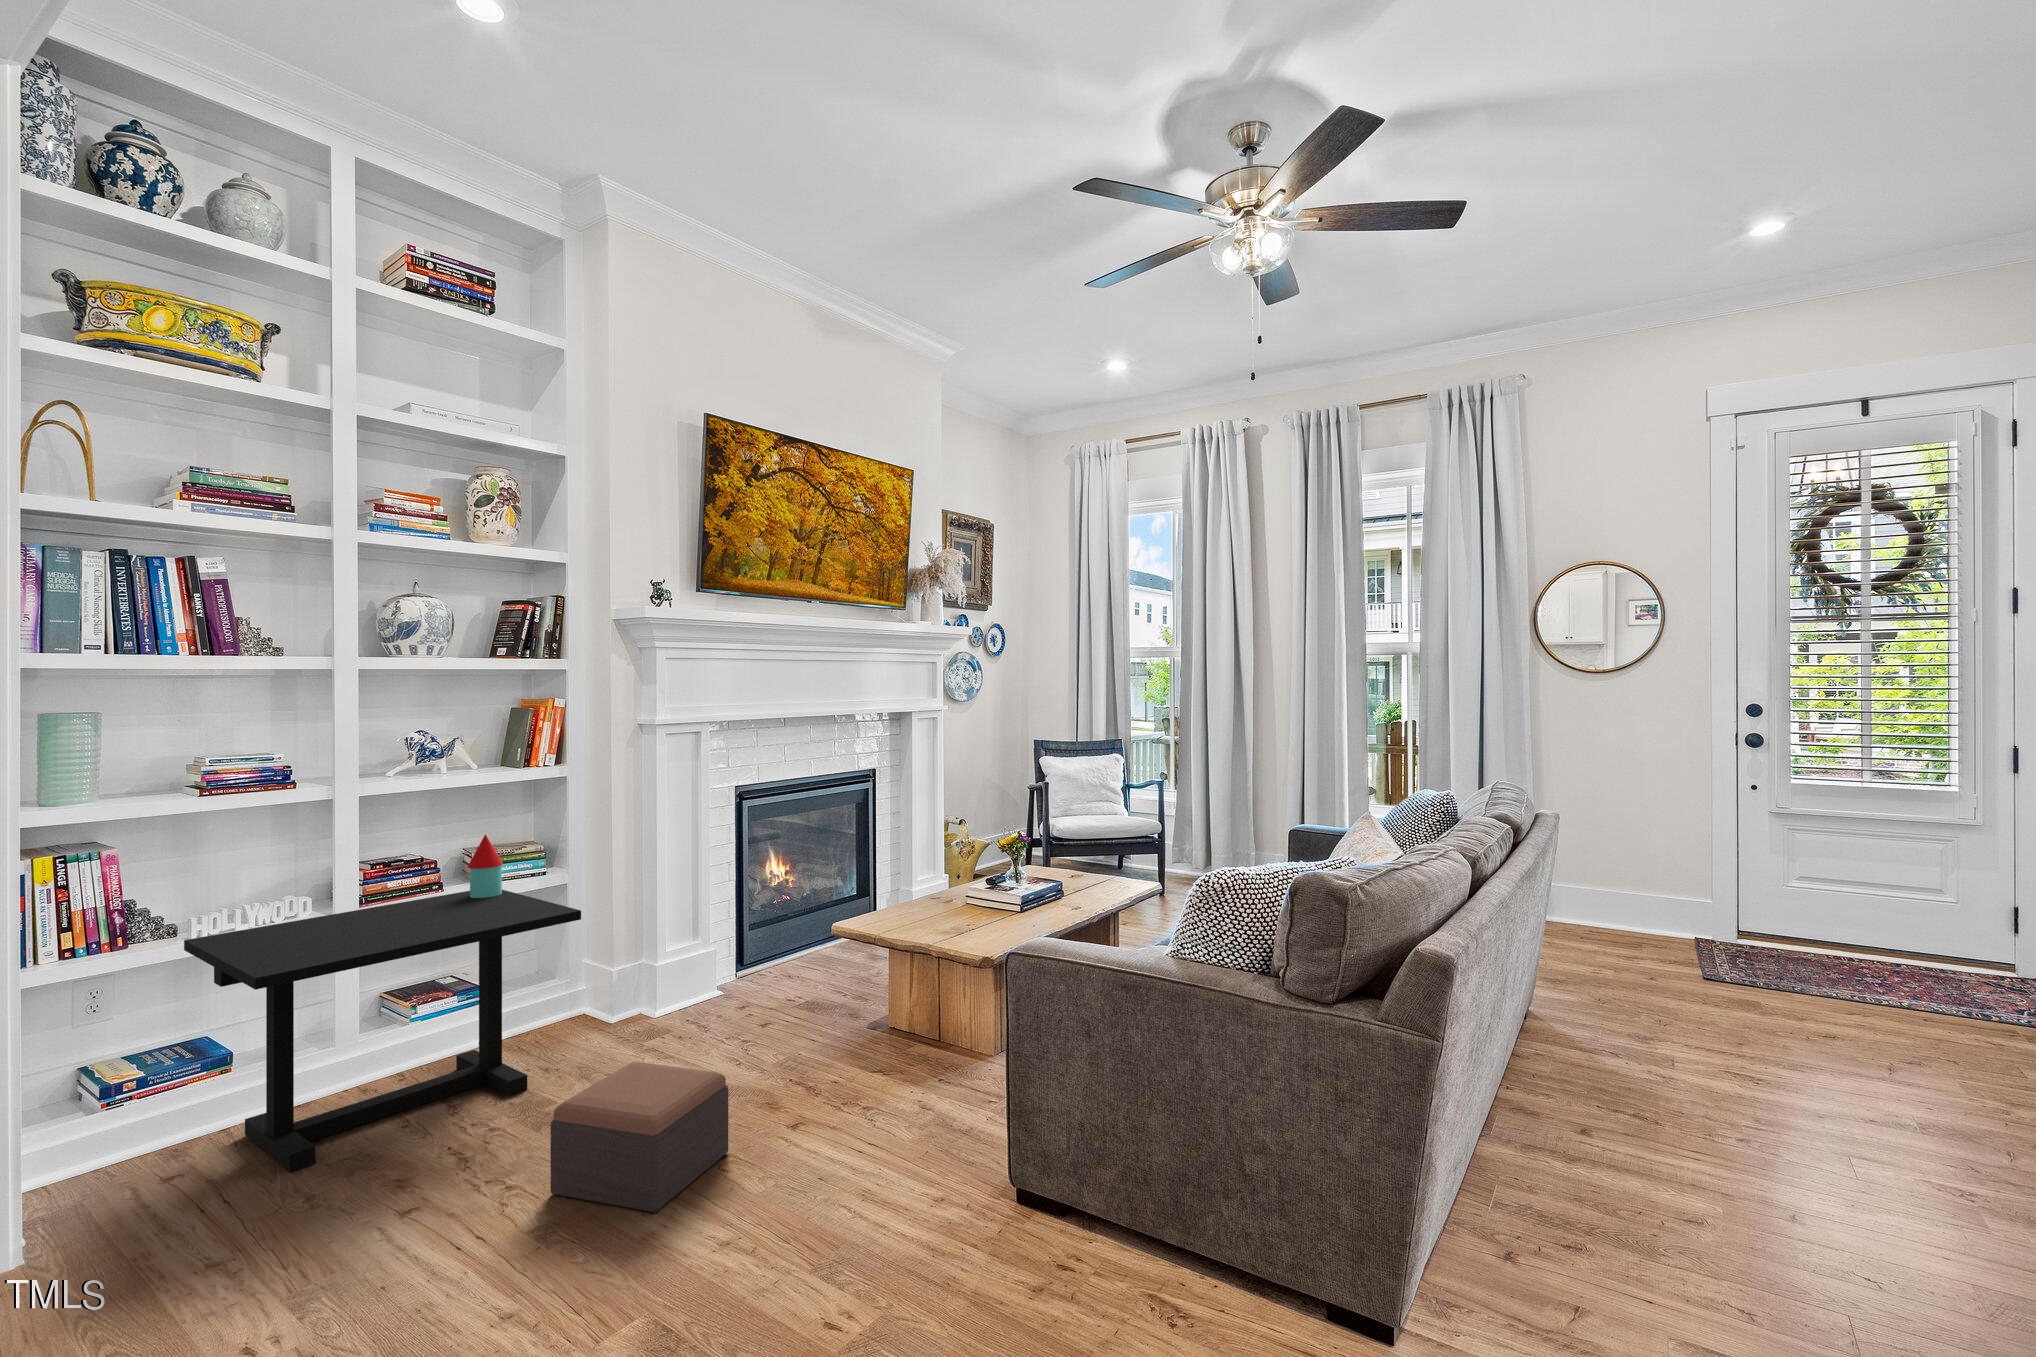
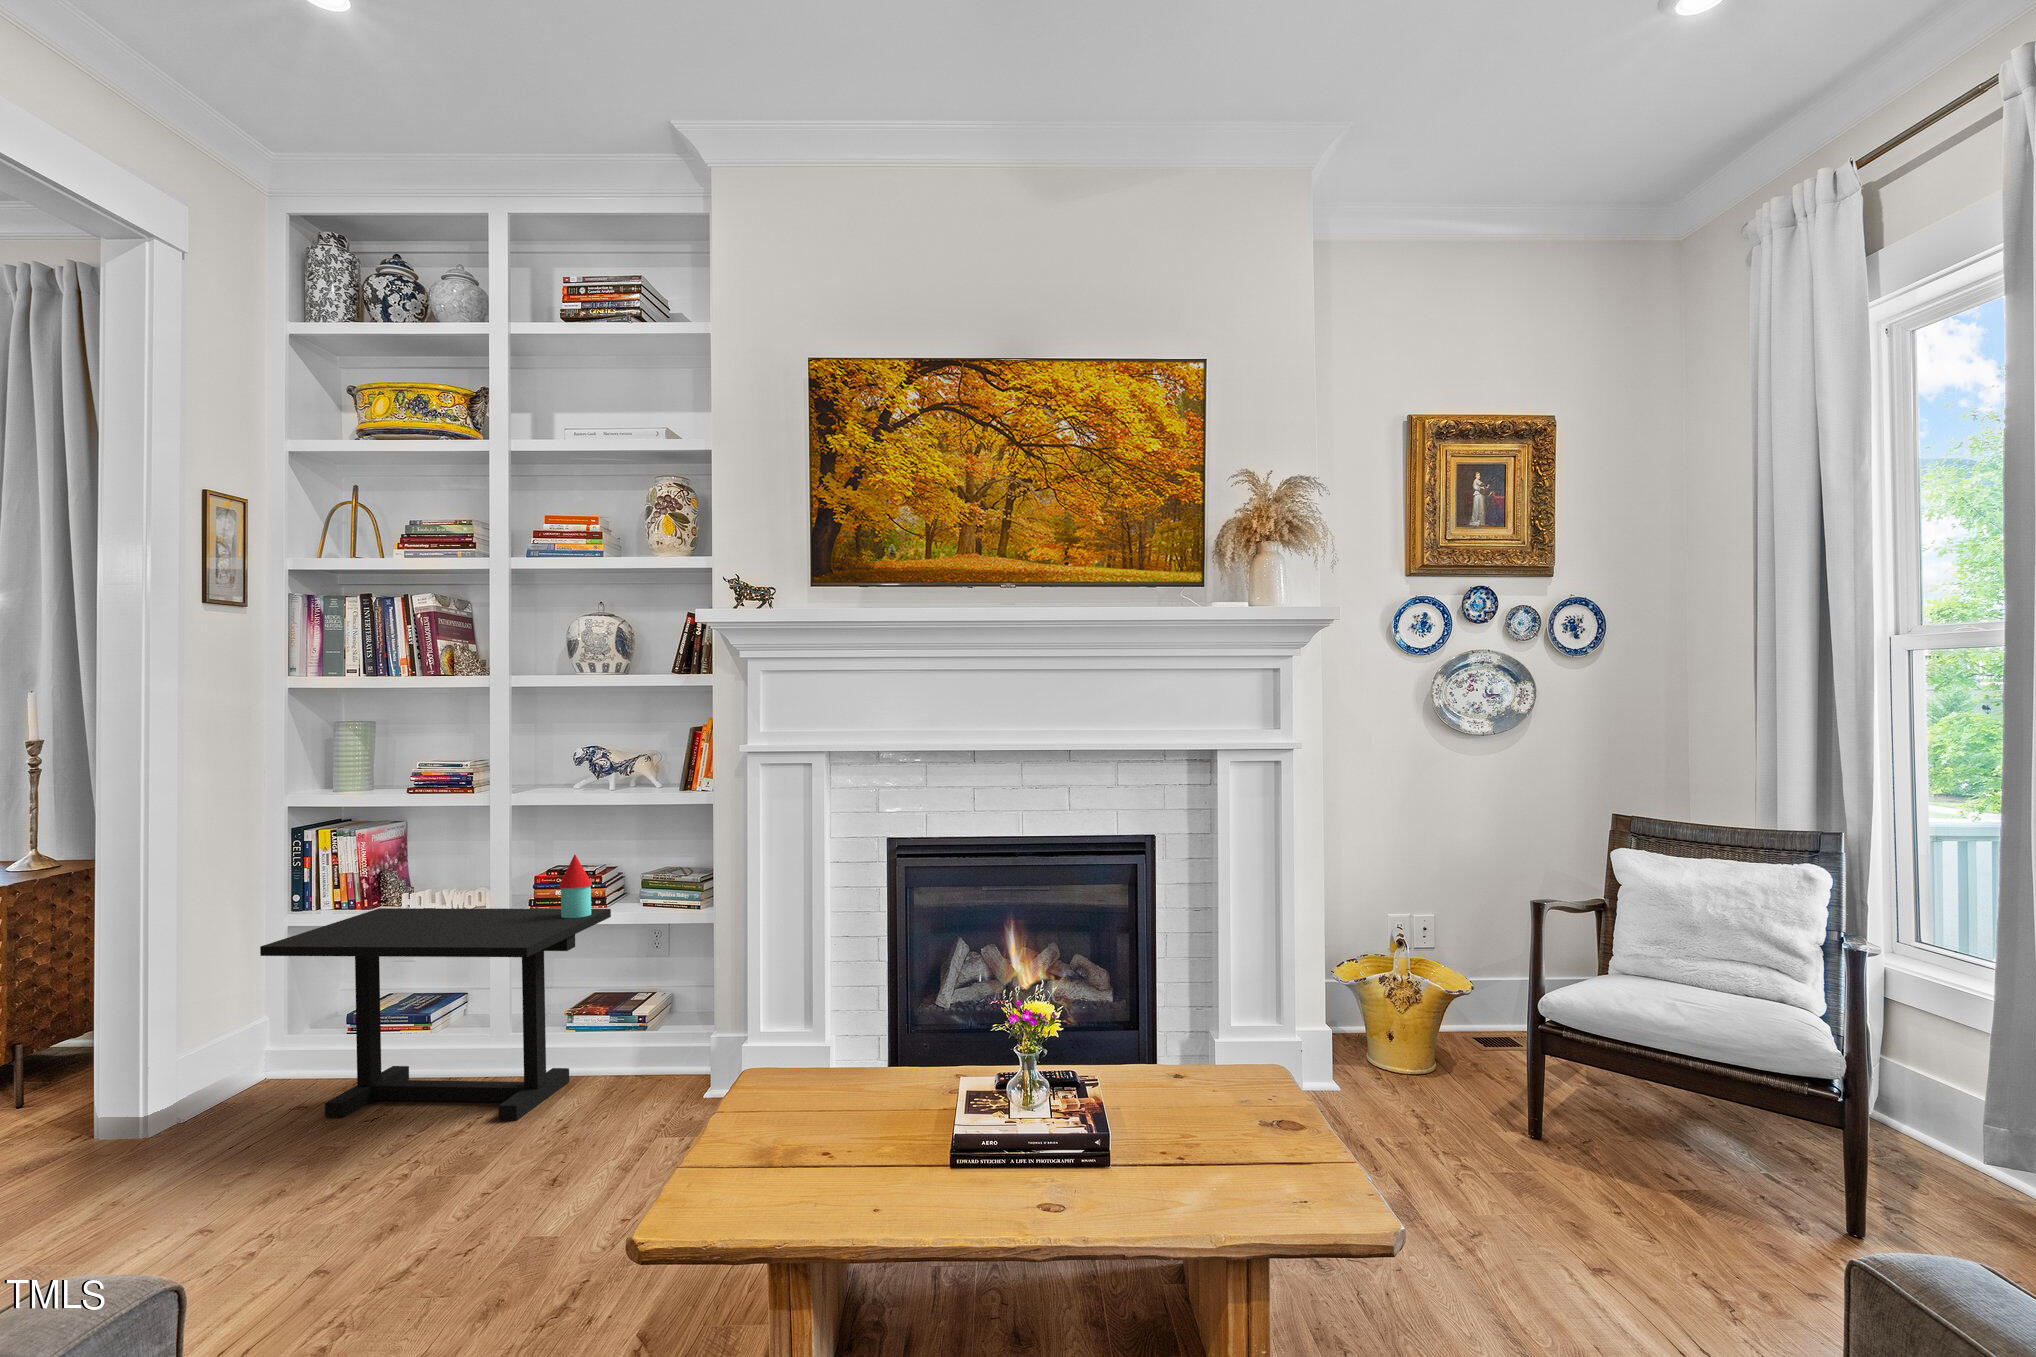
footstool: present [551,1062,728,1213] -> none [226,1118,410,1274]

